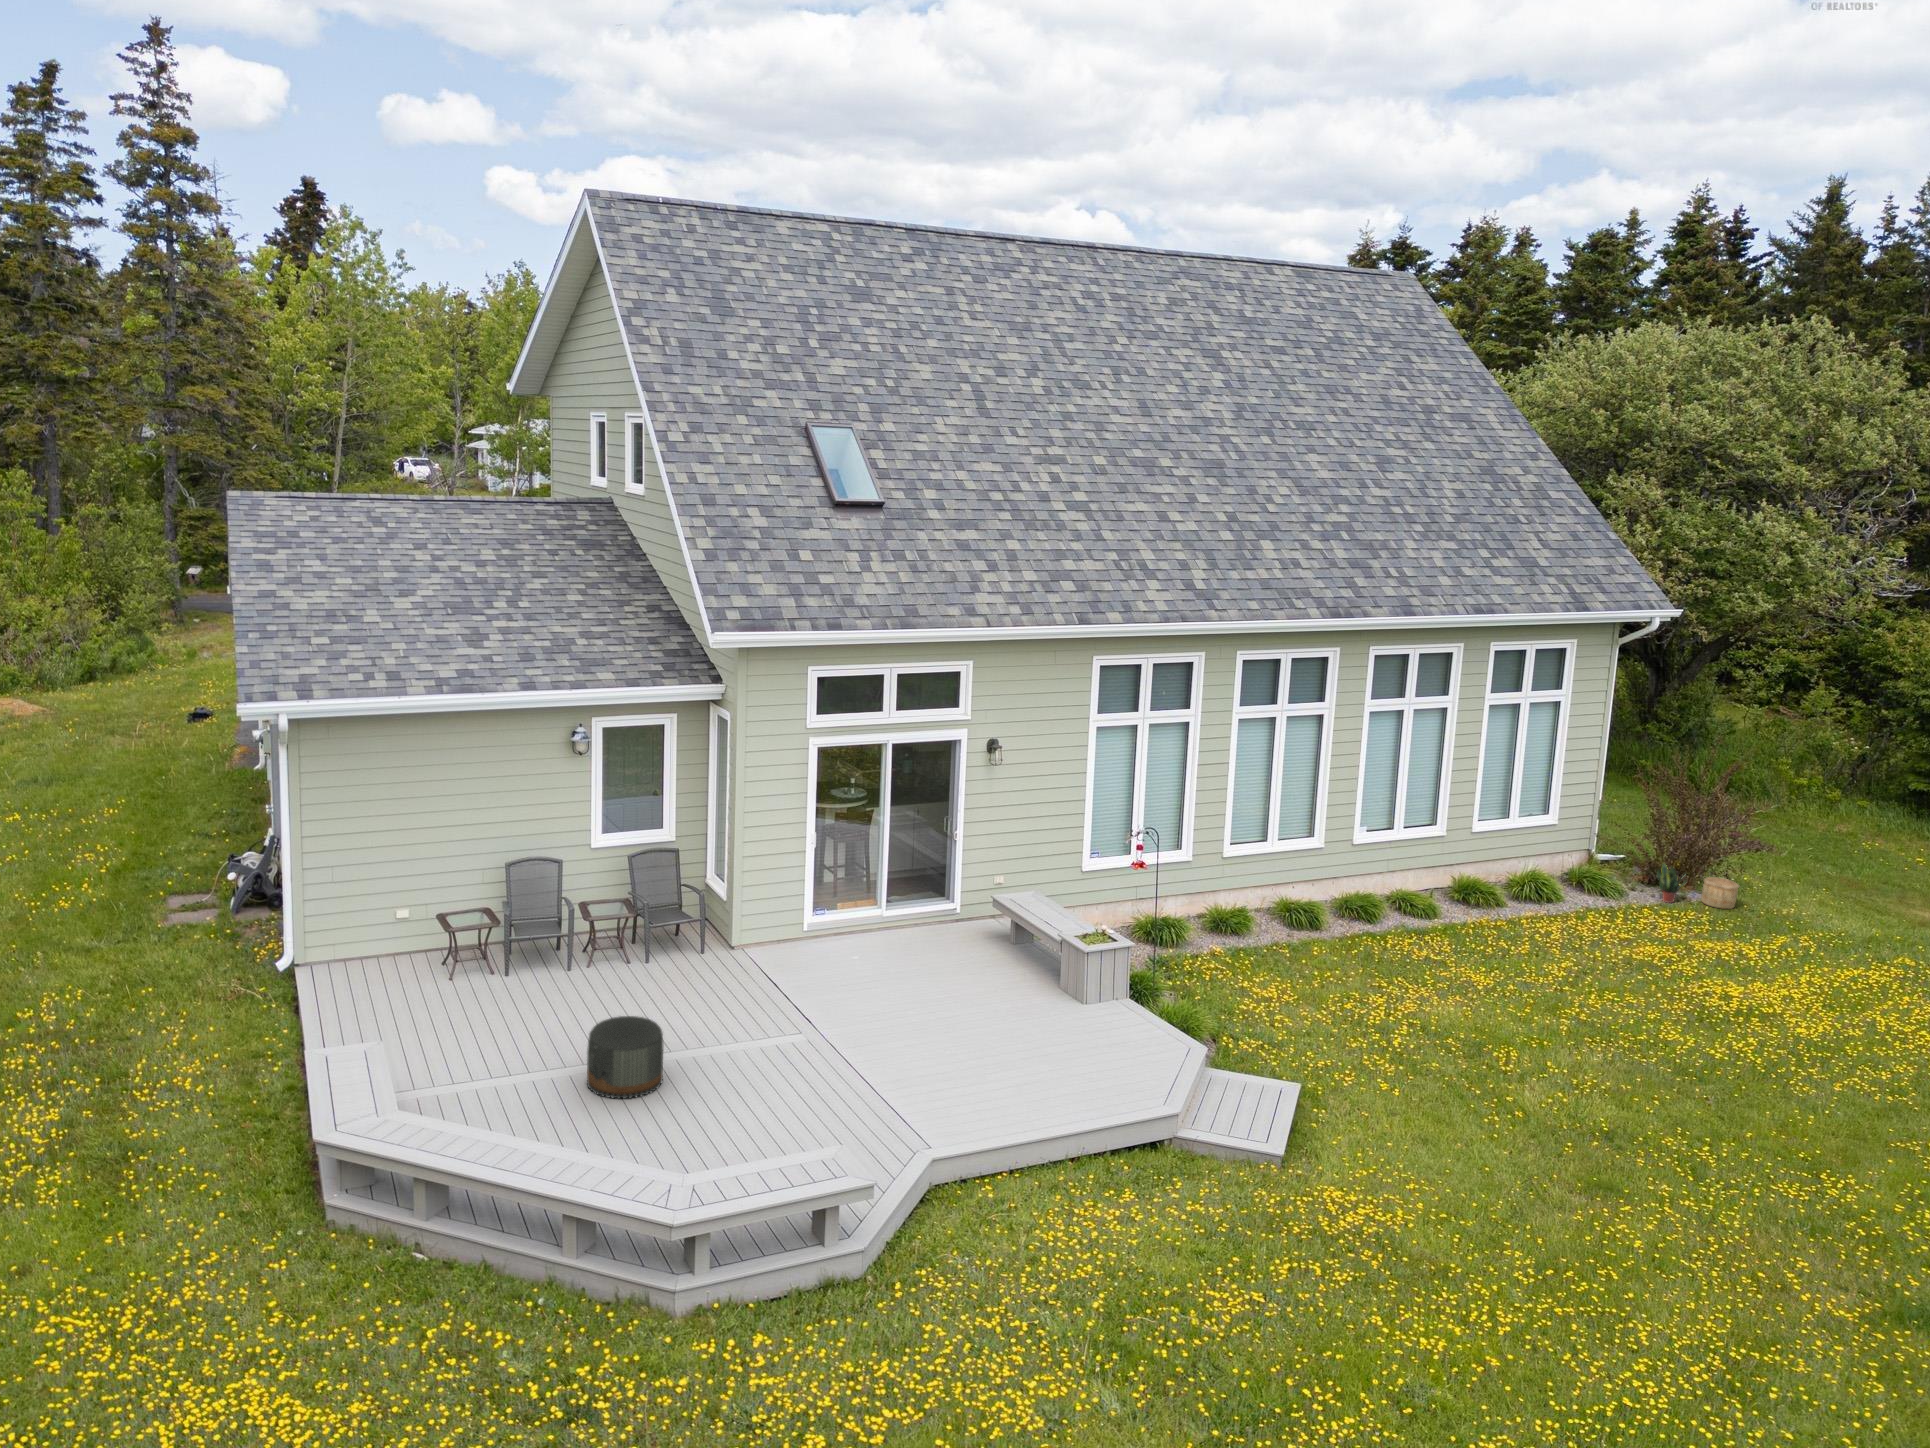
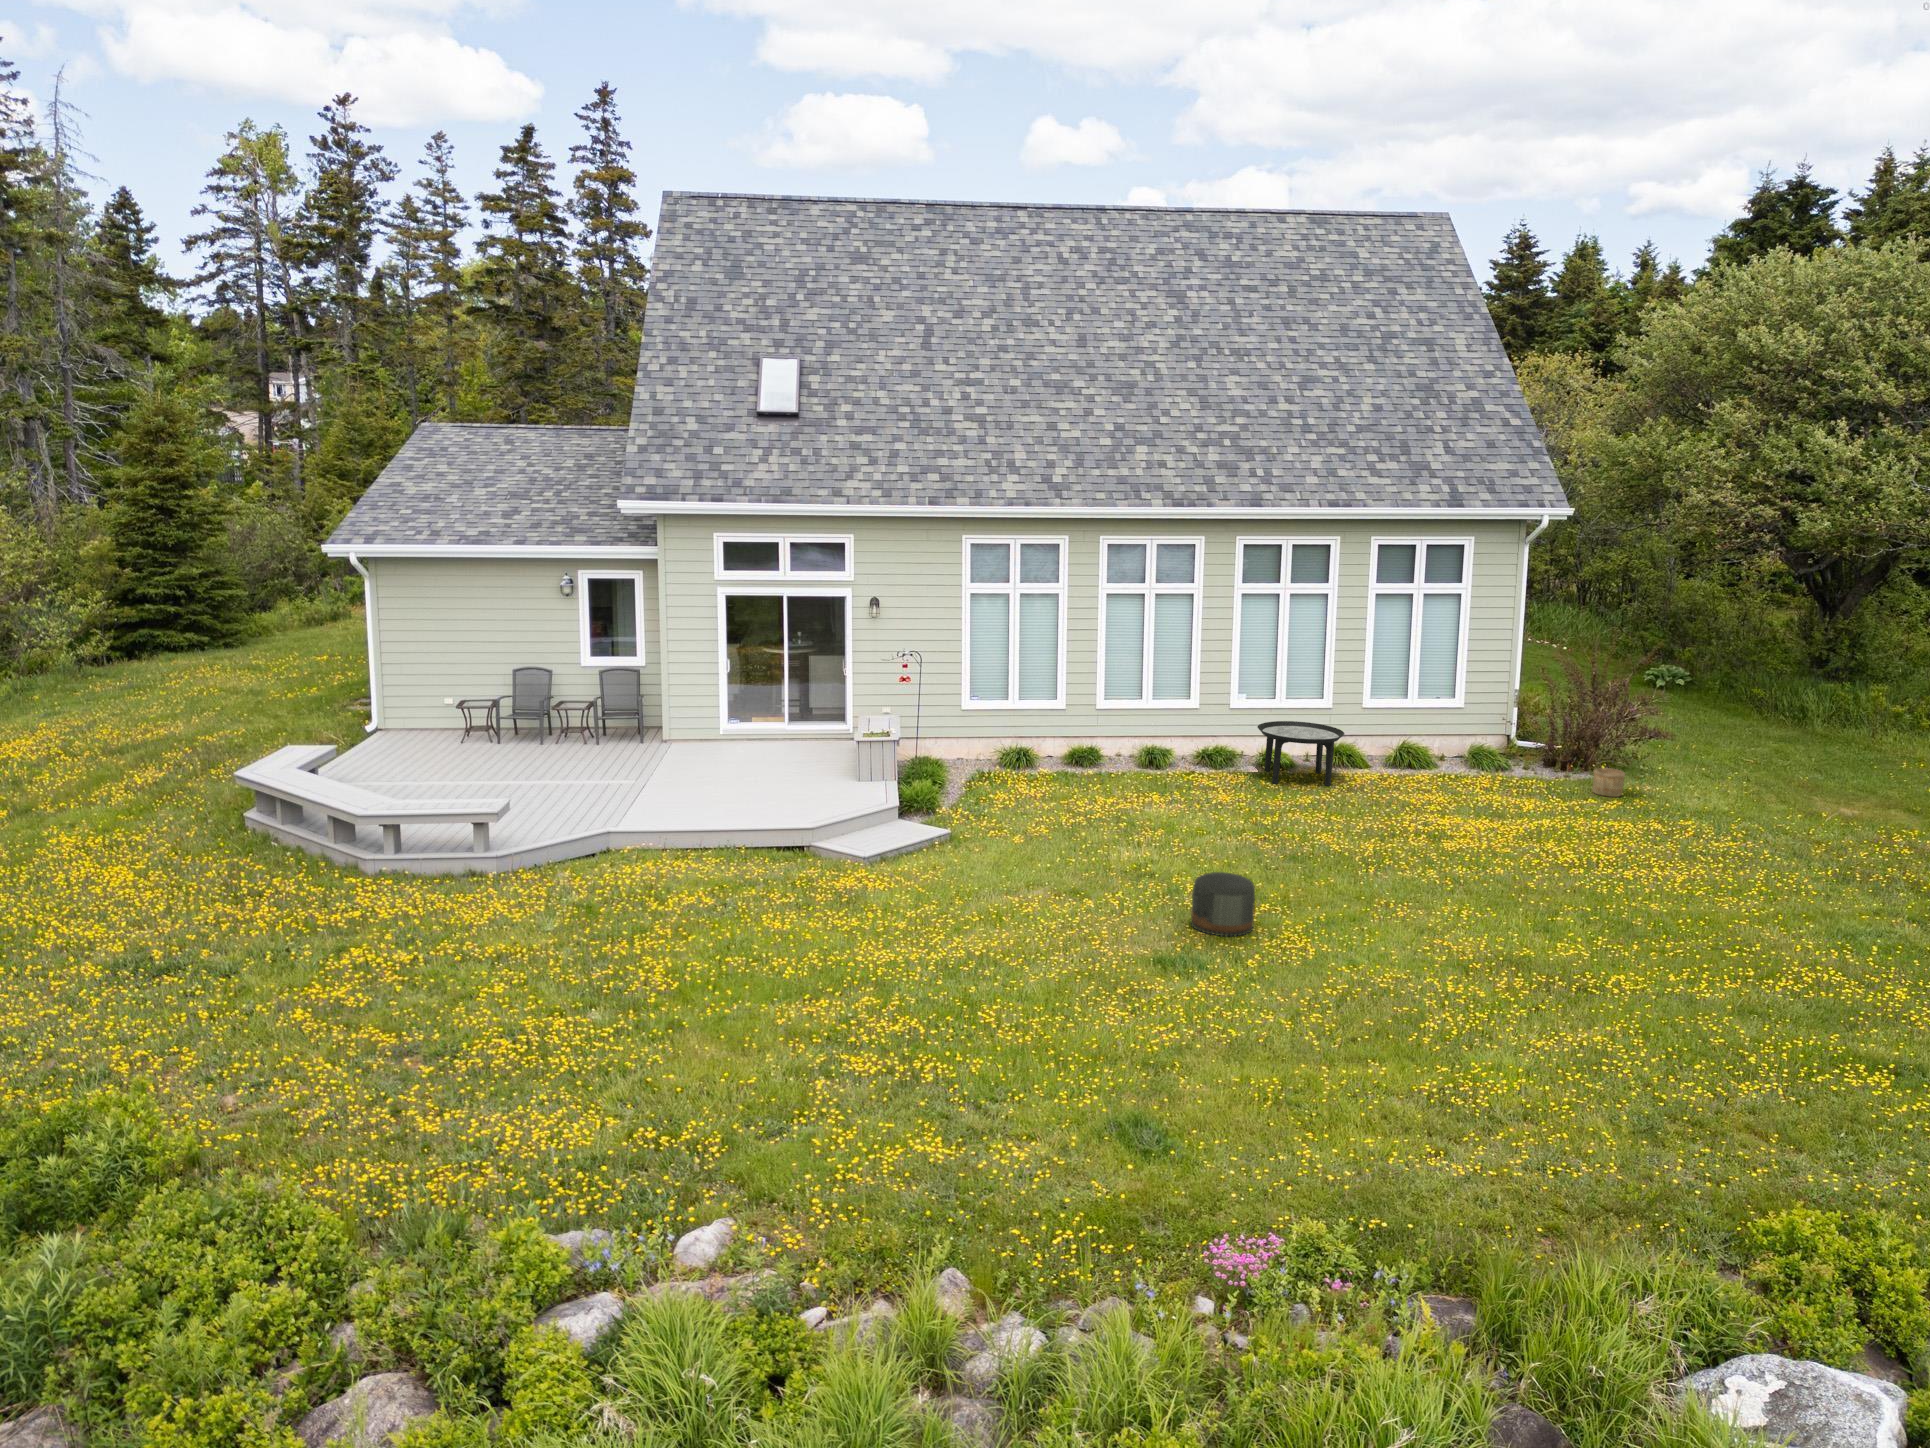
round table: none [1398,850,1503,930] -> present [1258,721,1344,786]
potted plant: present [1657,863,1686,903] -> none [1546,749,1576,789]
pouf: present [587,1016,663,1099] -> present [1191,872,1255,936]

